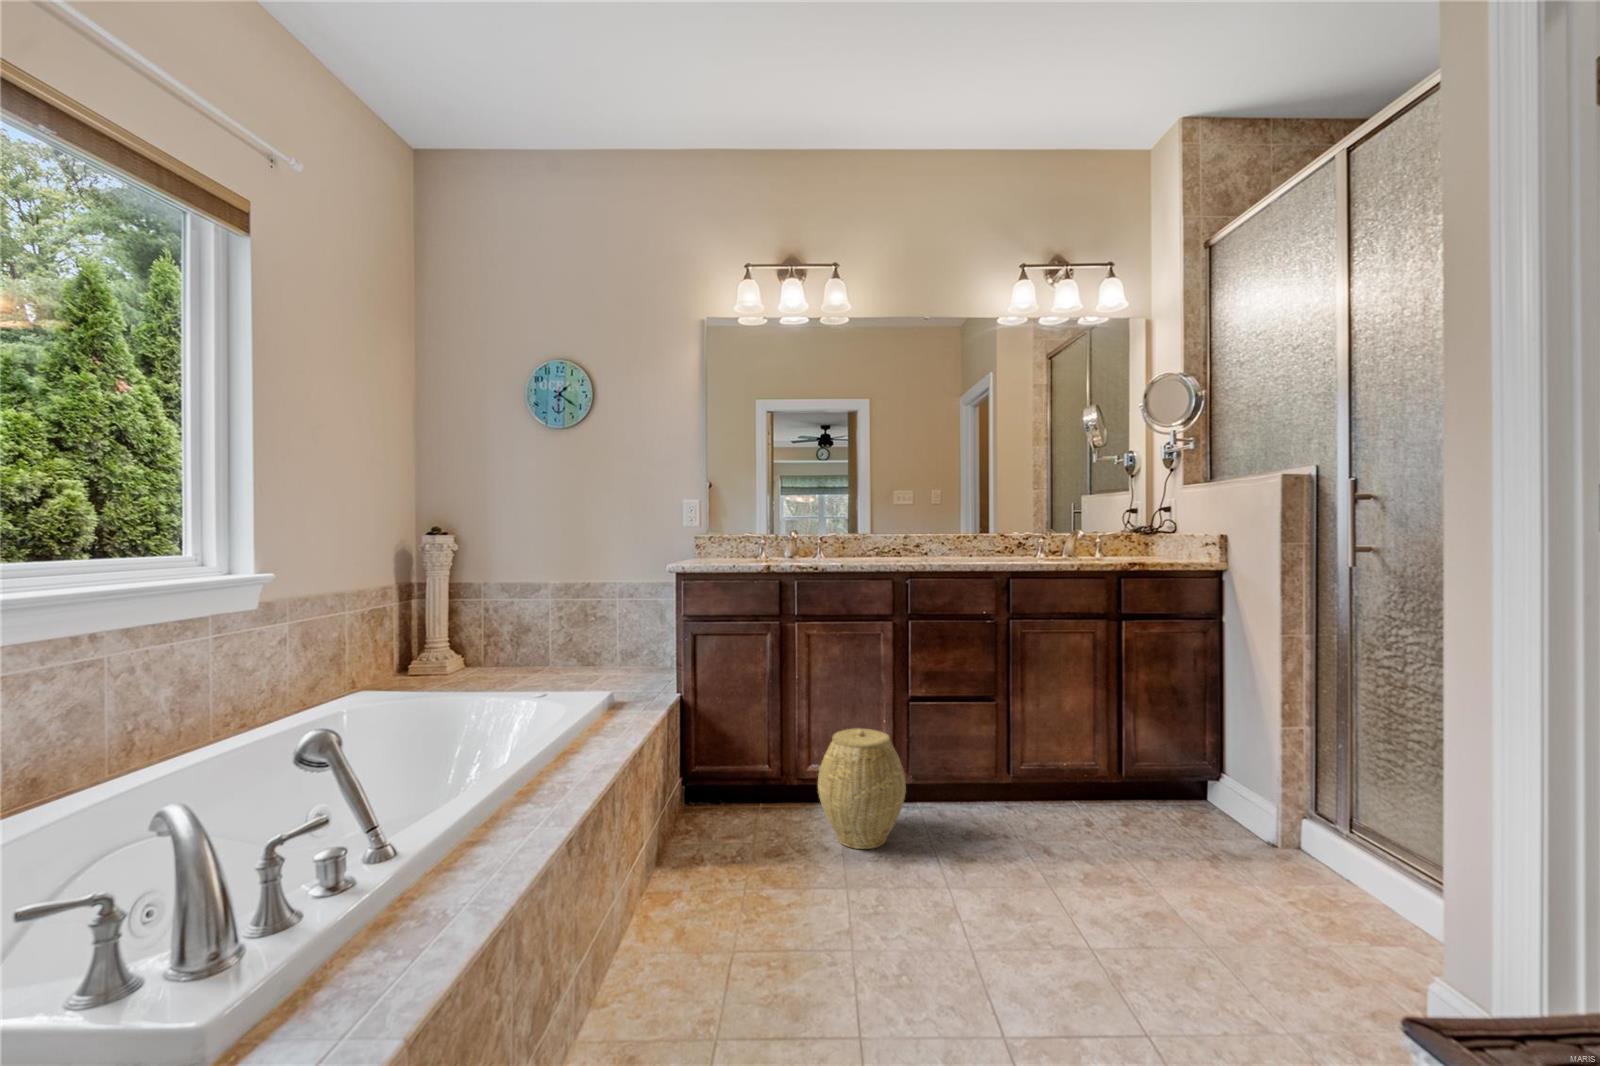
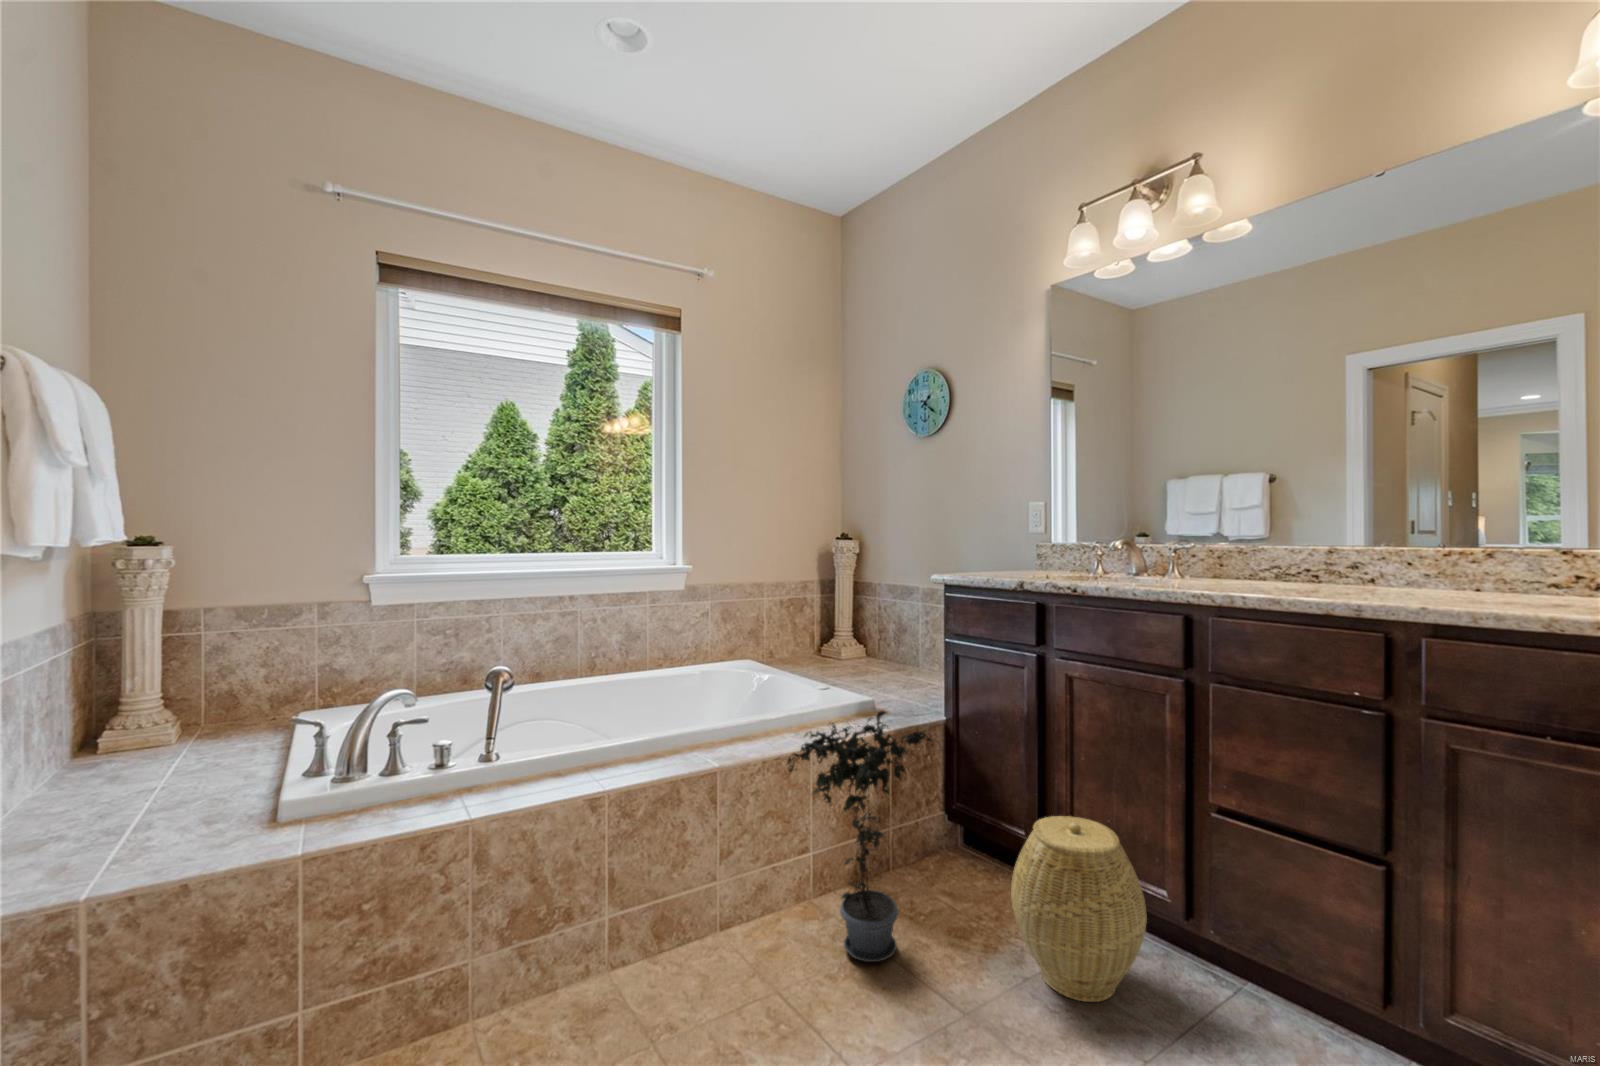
potted plant: none [706,676,798,902] -> present [787,711,933,962]

